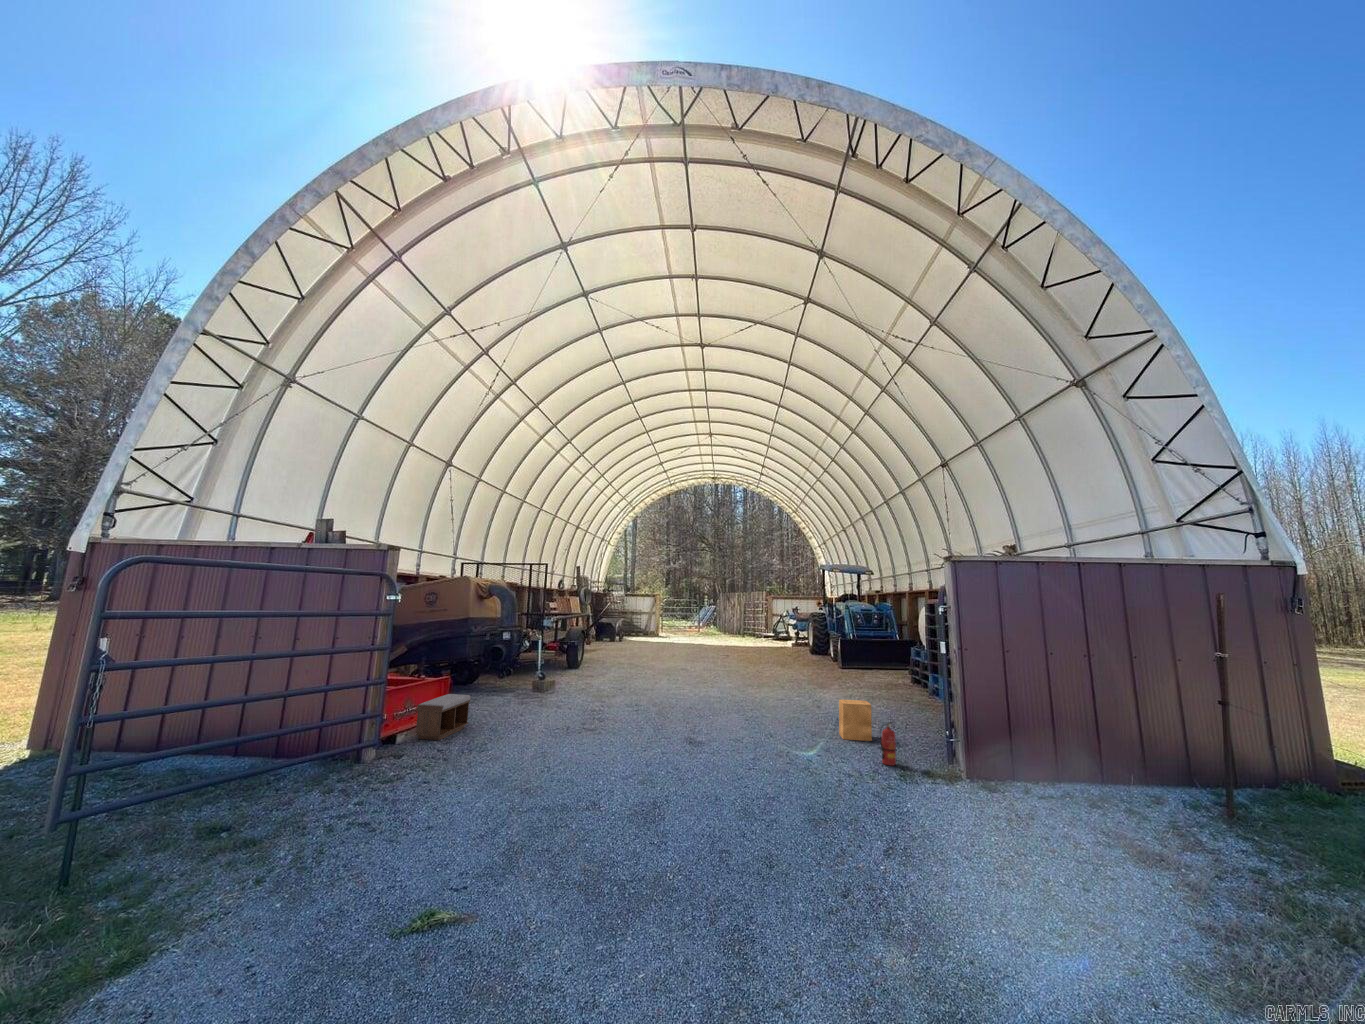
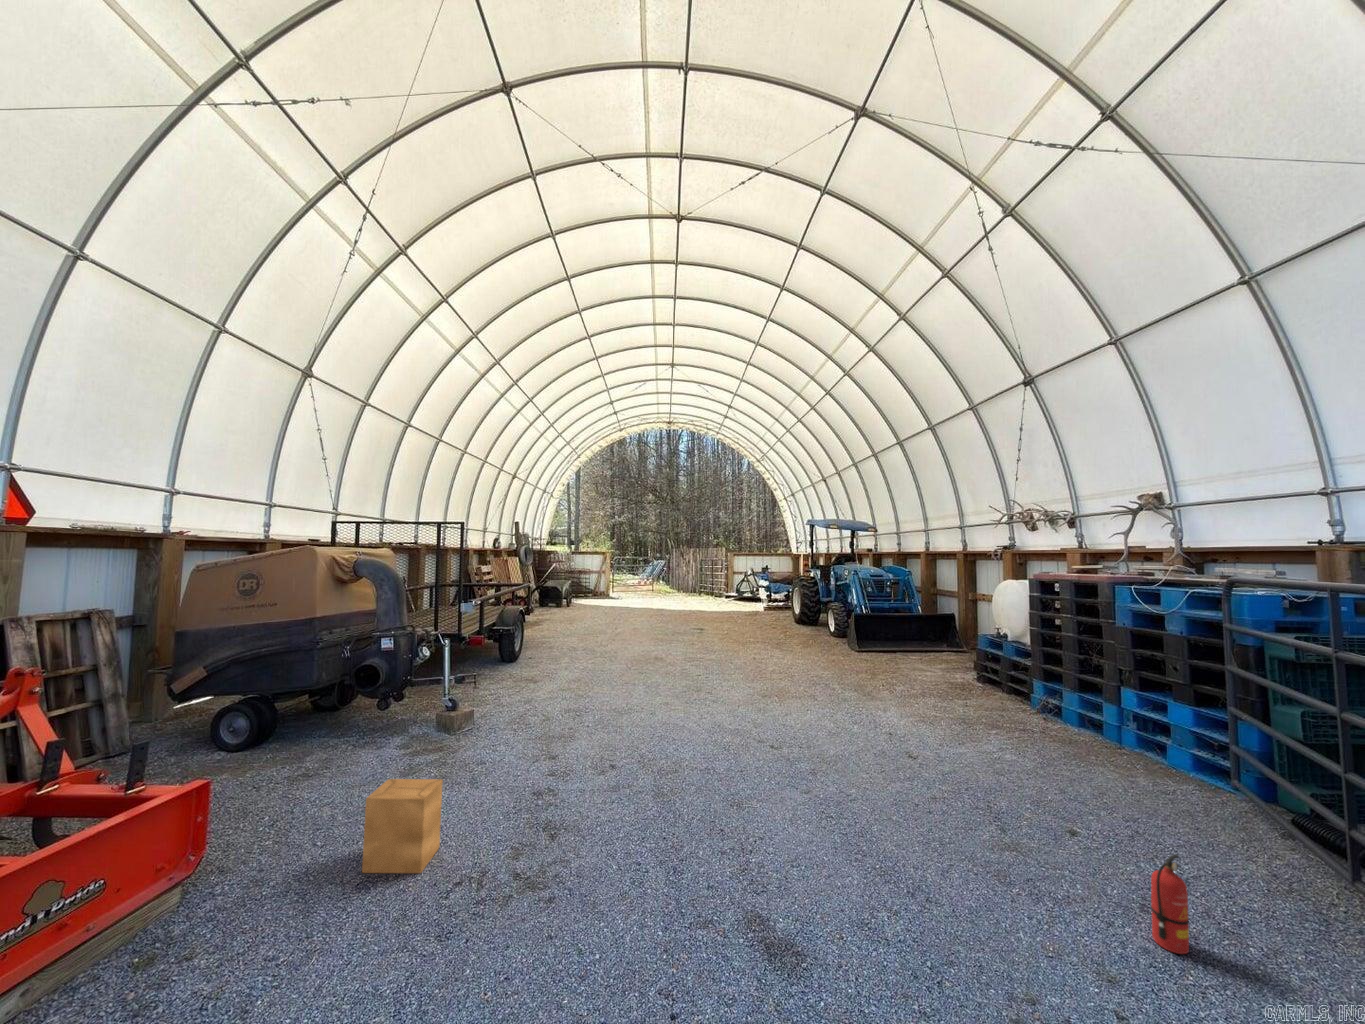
bench: present [416,694,471,740] -> none [81,813,264,964]
cardboard box: present [839,699,872,741] -> present [362,779,443,873]

